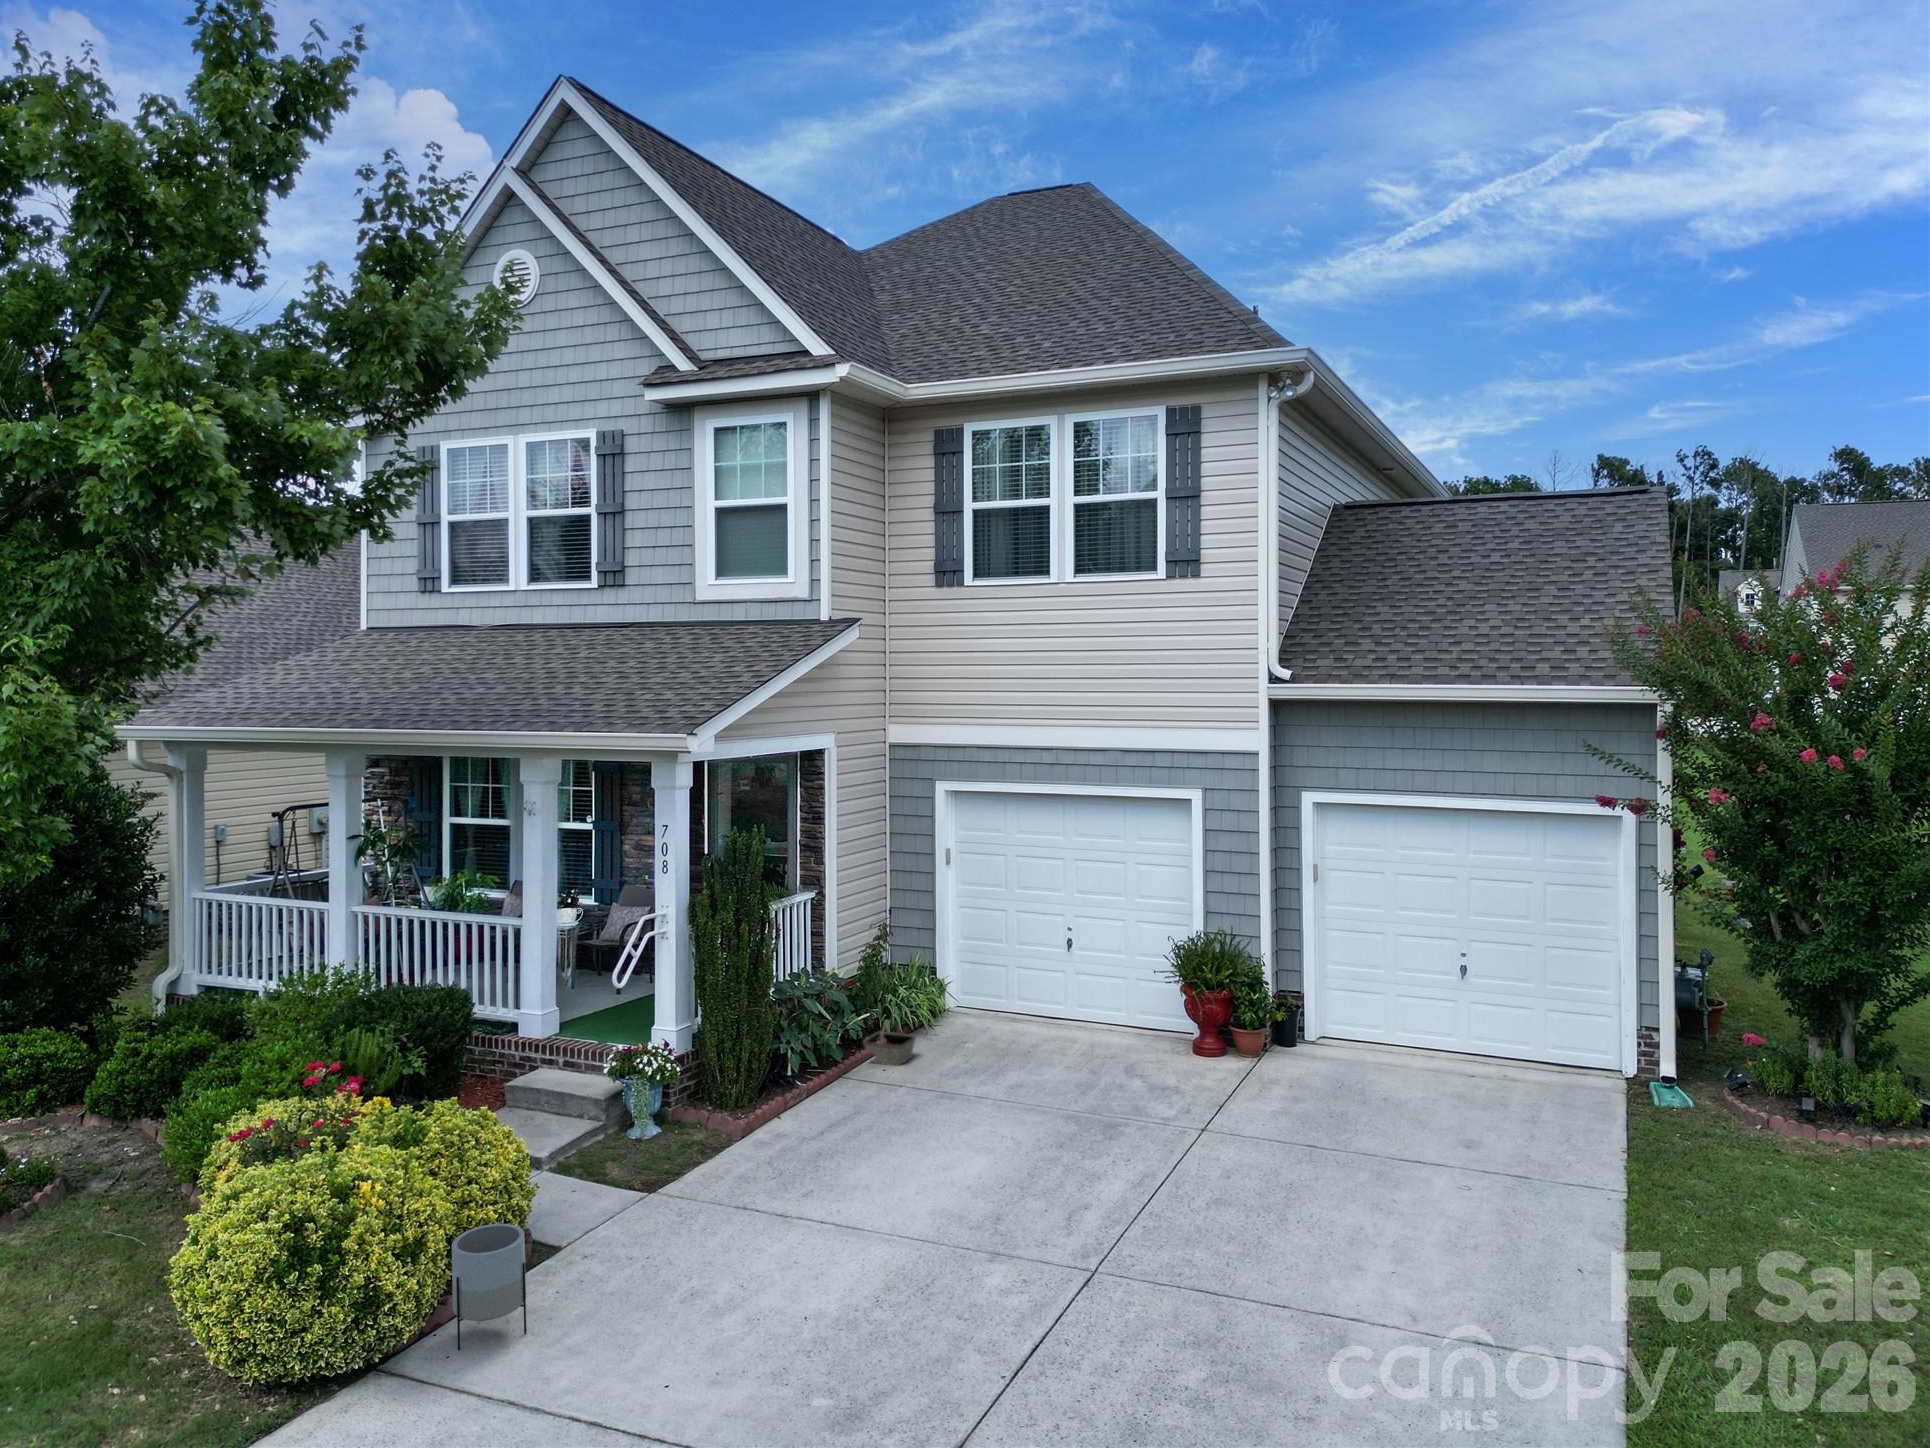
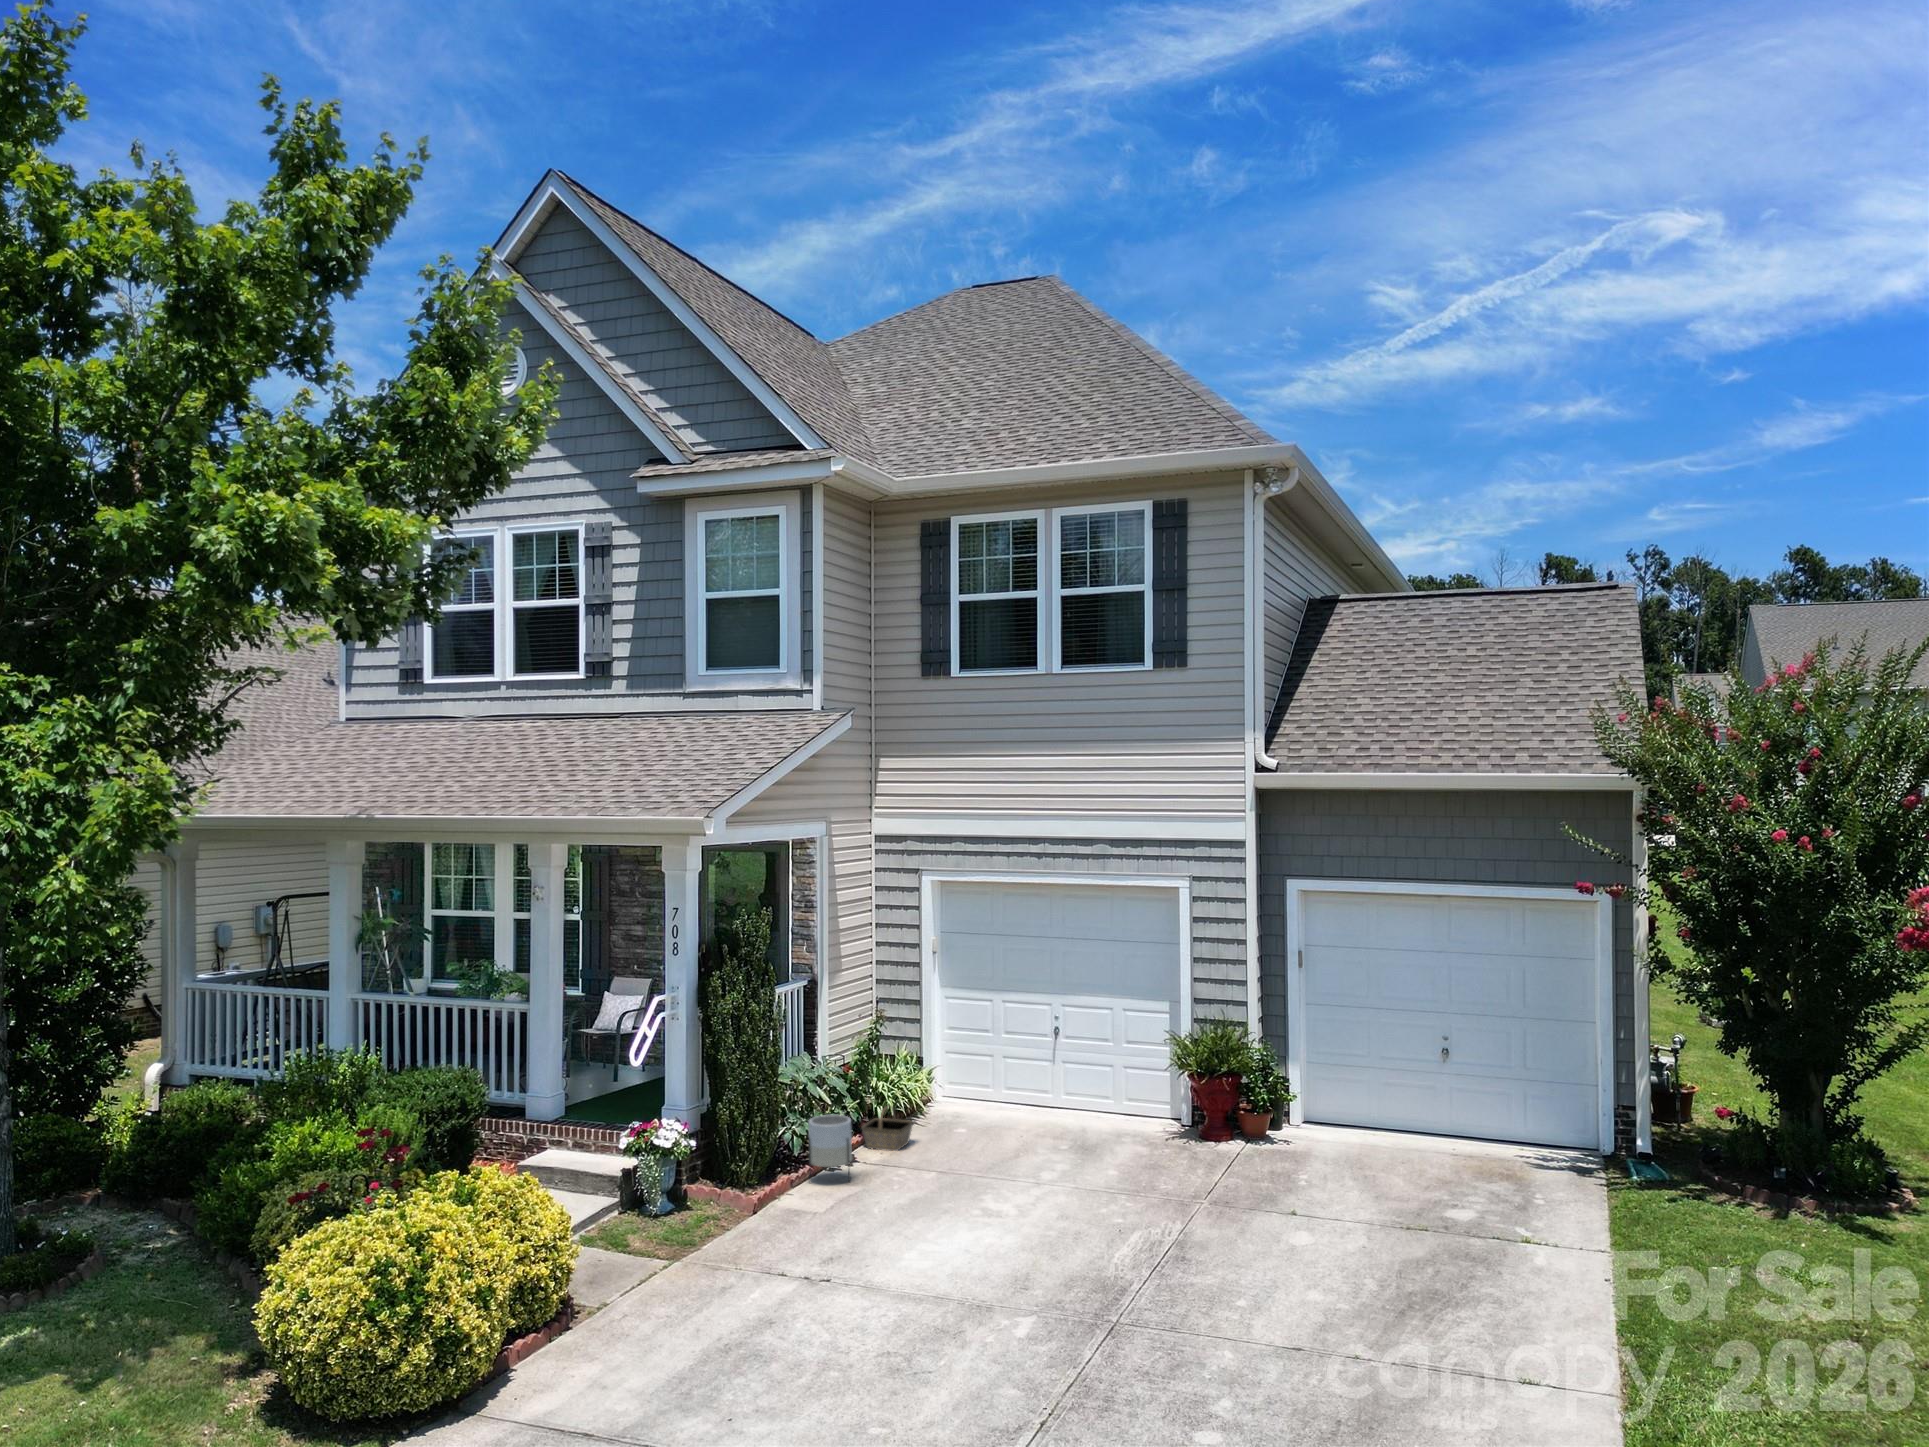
planter: present [452,1224,526,1350] -> present [808,1115,852,1168]

